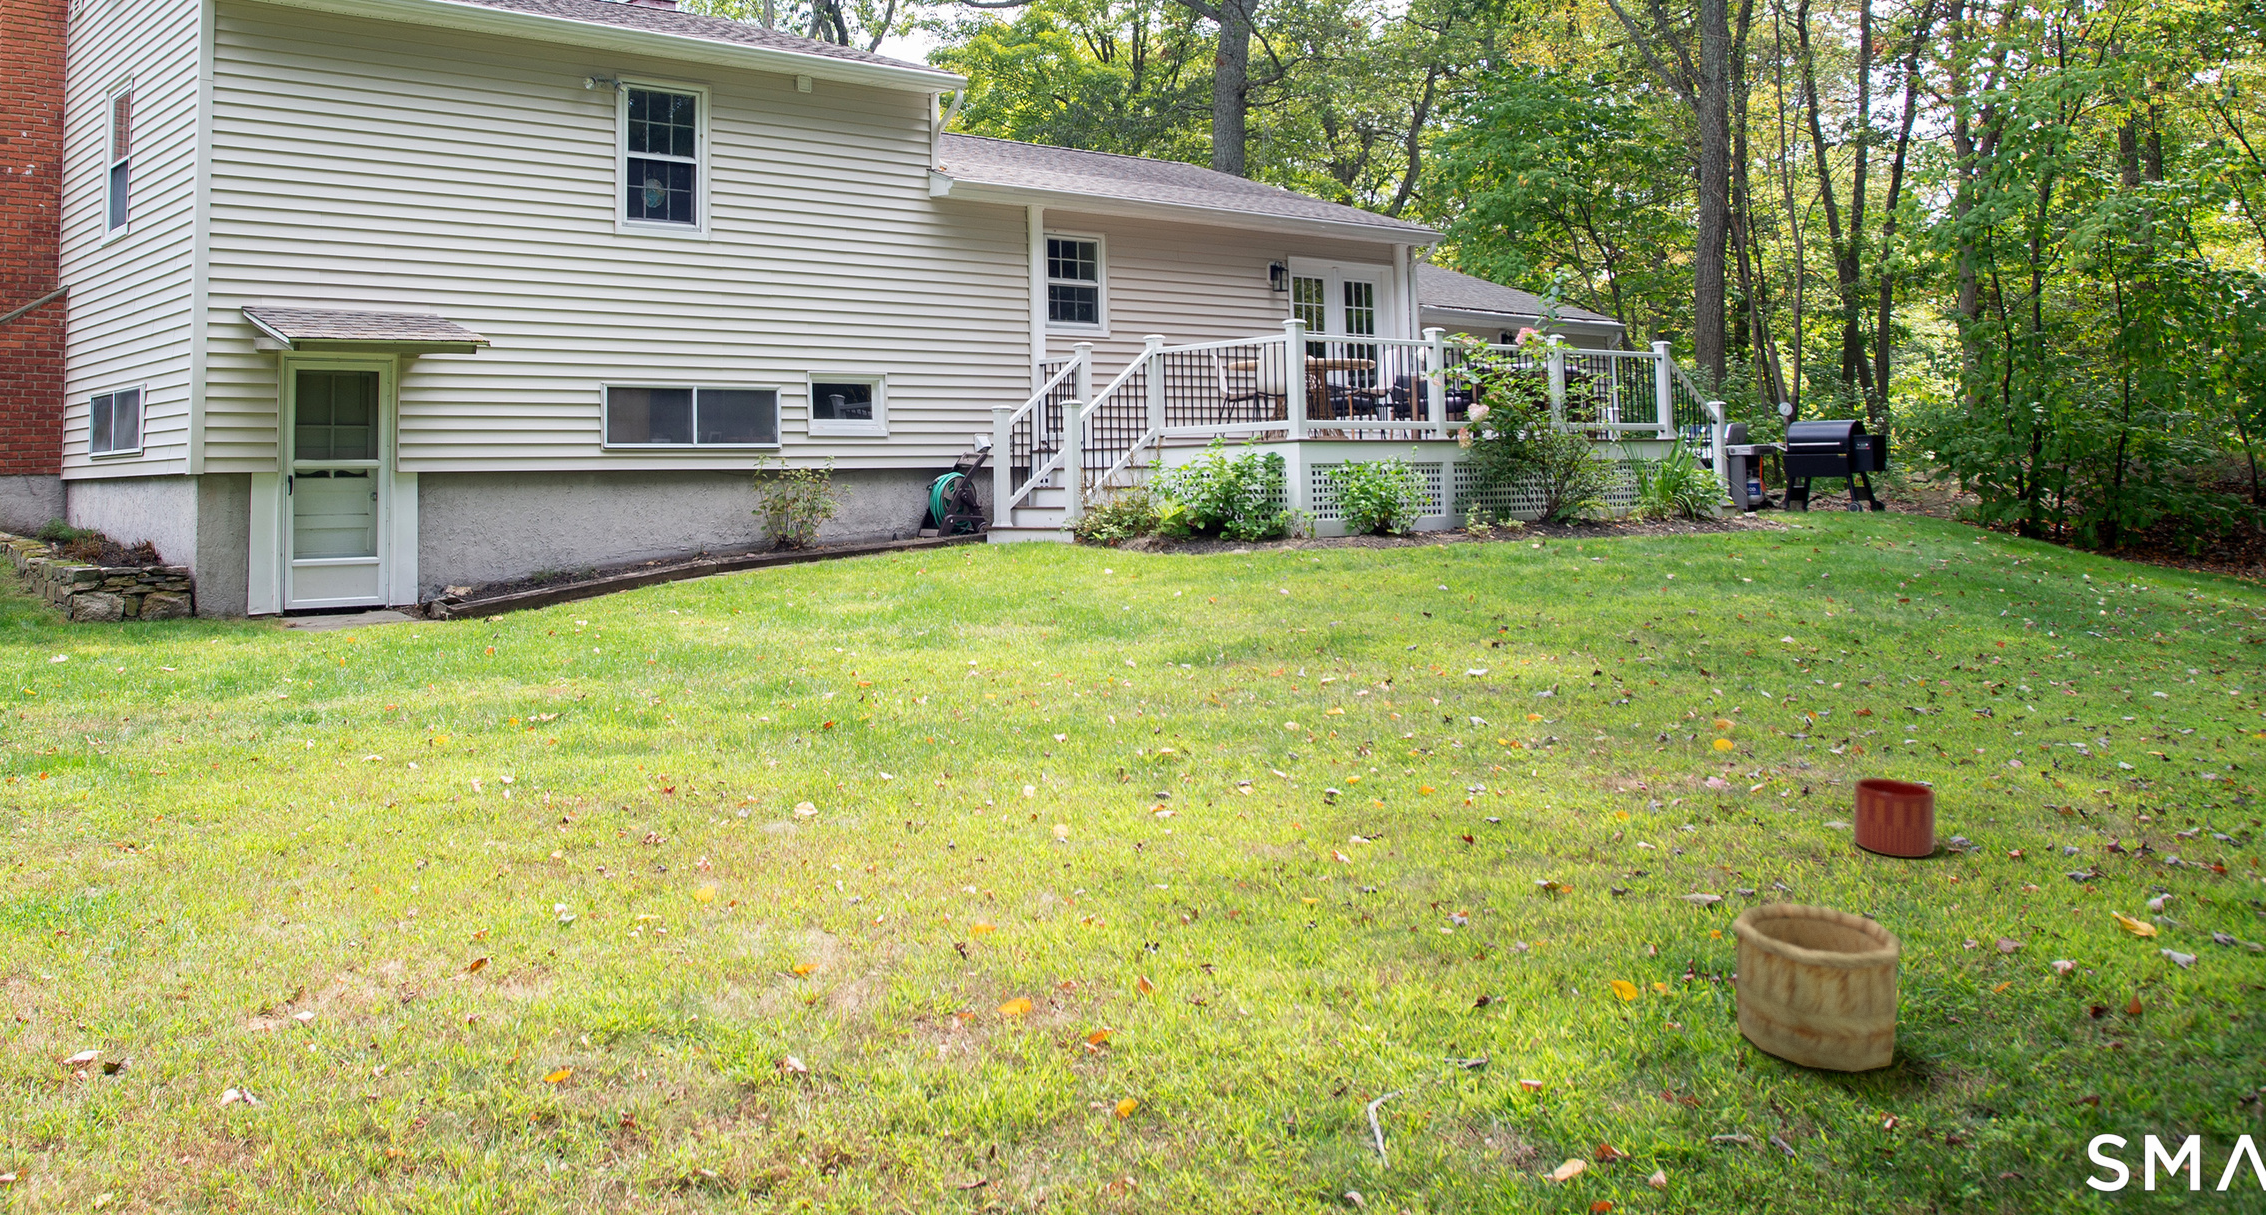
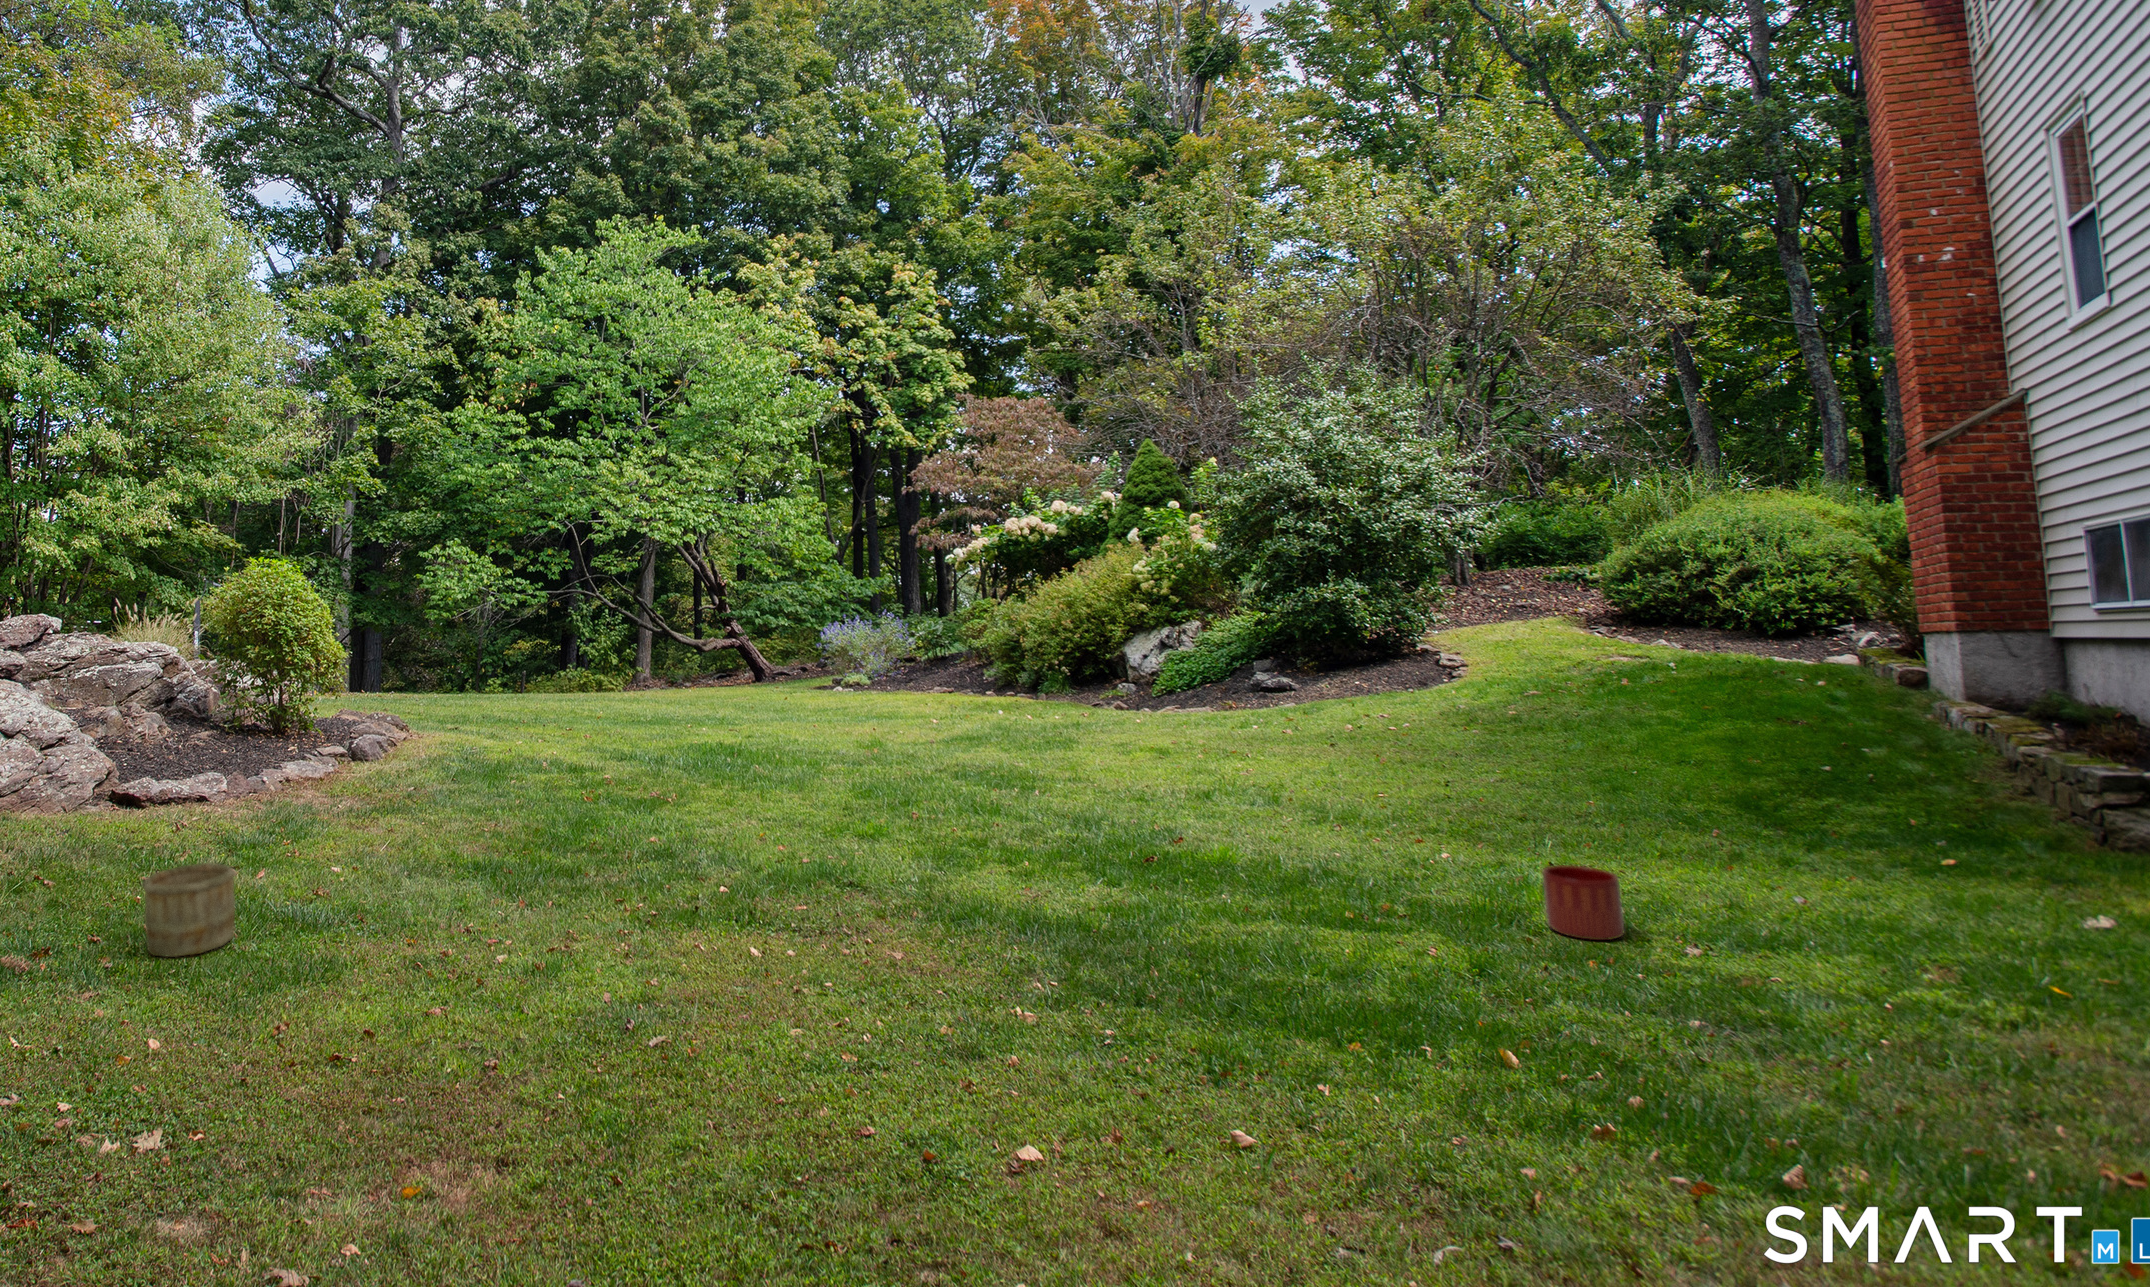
wooden bucket: present [1732,903,1902,1072] -> present [142,863,236,957]

